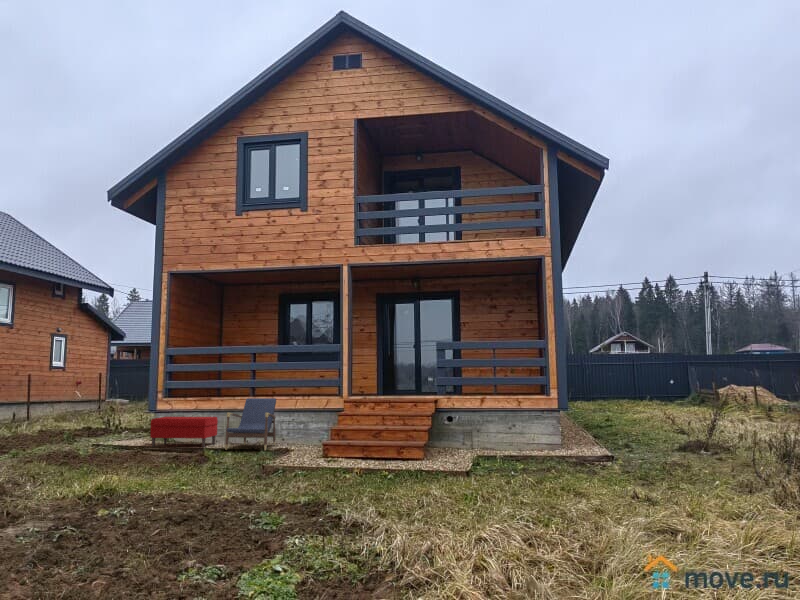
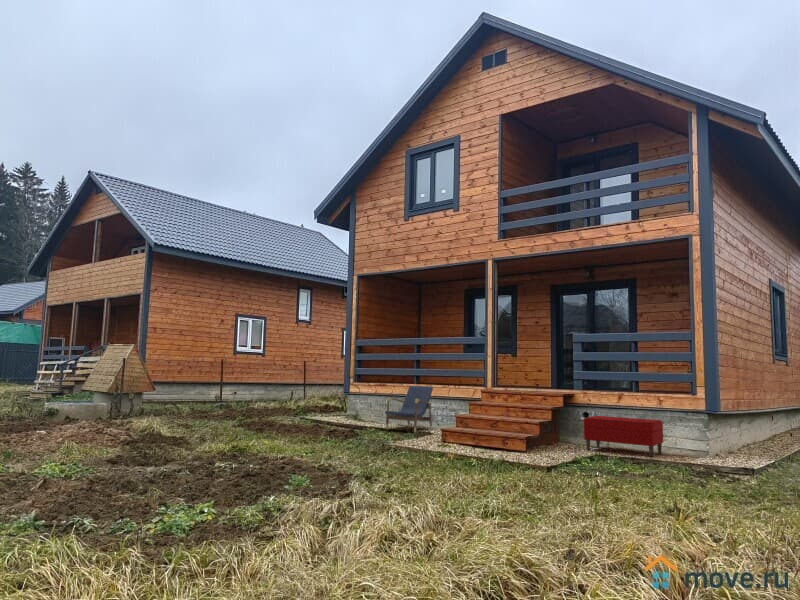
bench: present [150,417,218,447] -> present [584,416,663,457]

